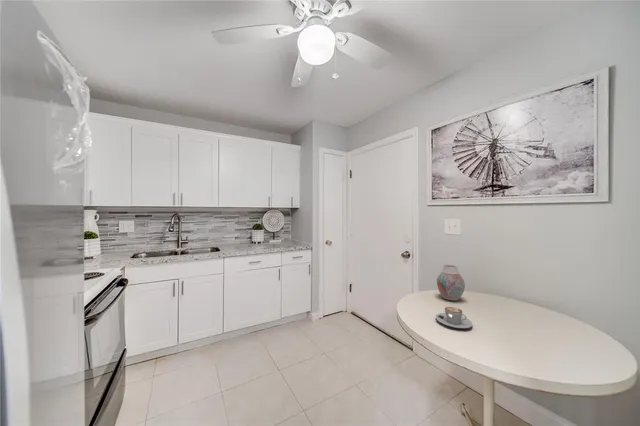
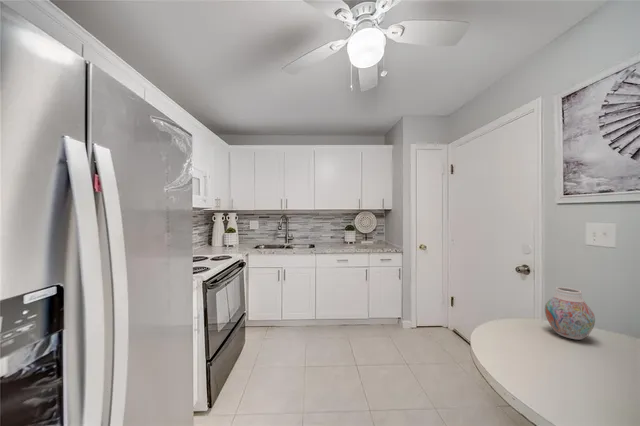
coffee cup: present [436,307,473,328] -> none [516,341,576,376]

